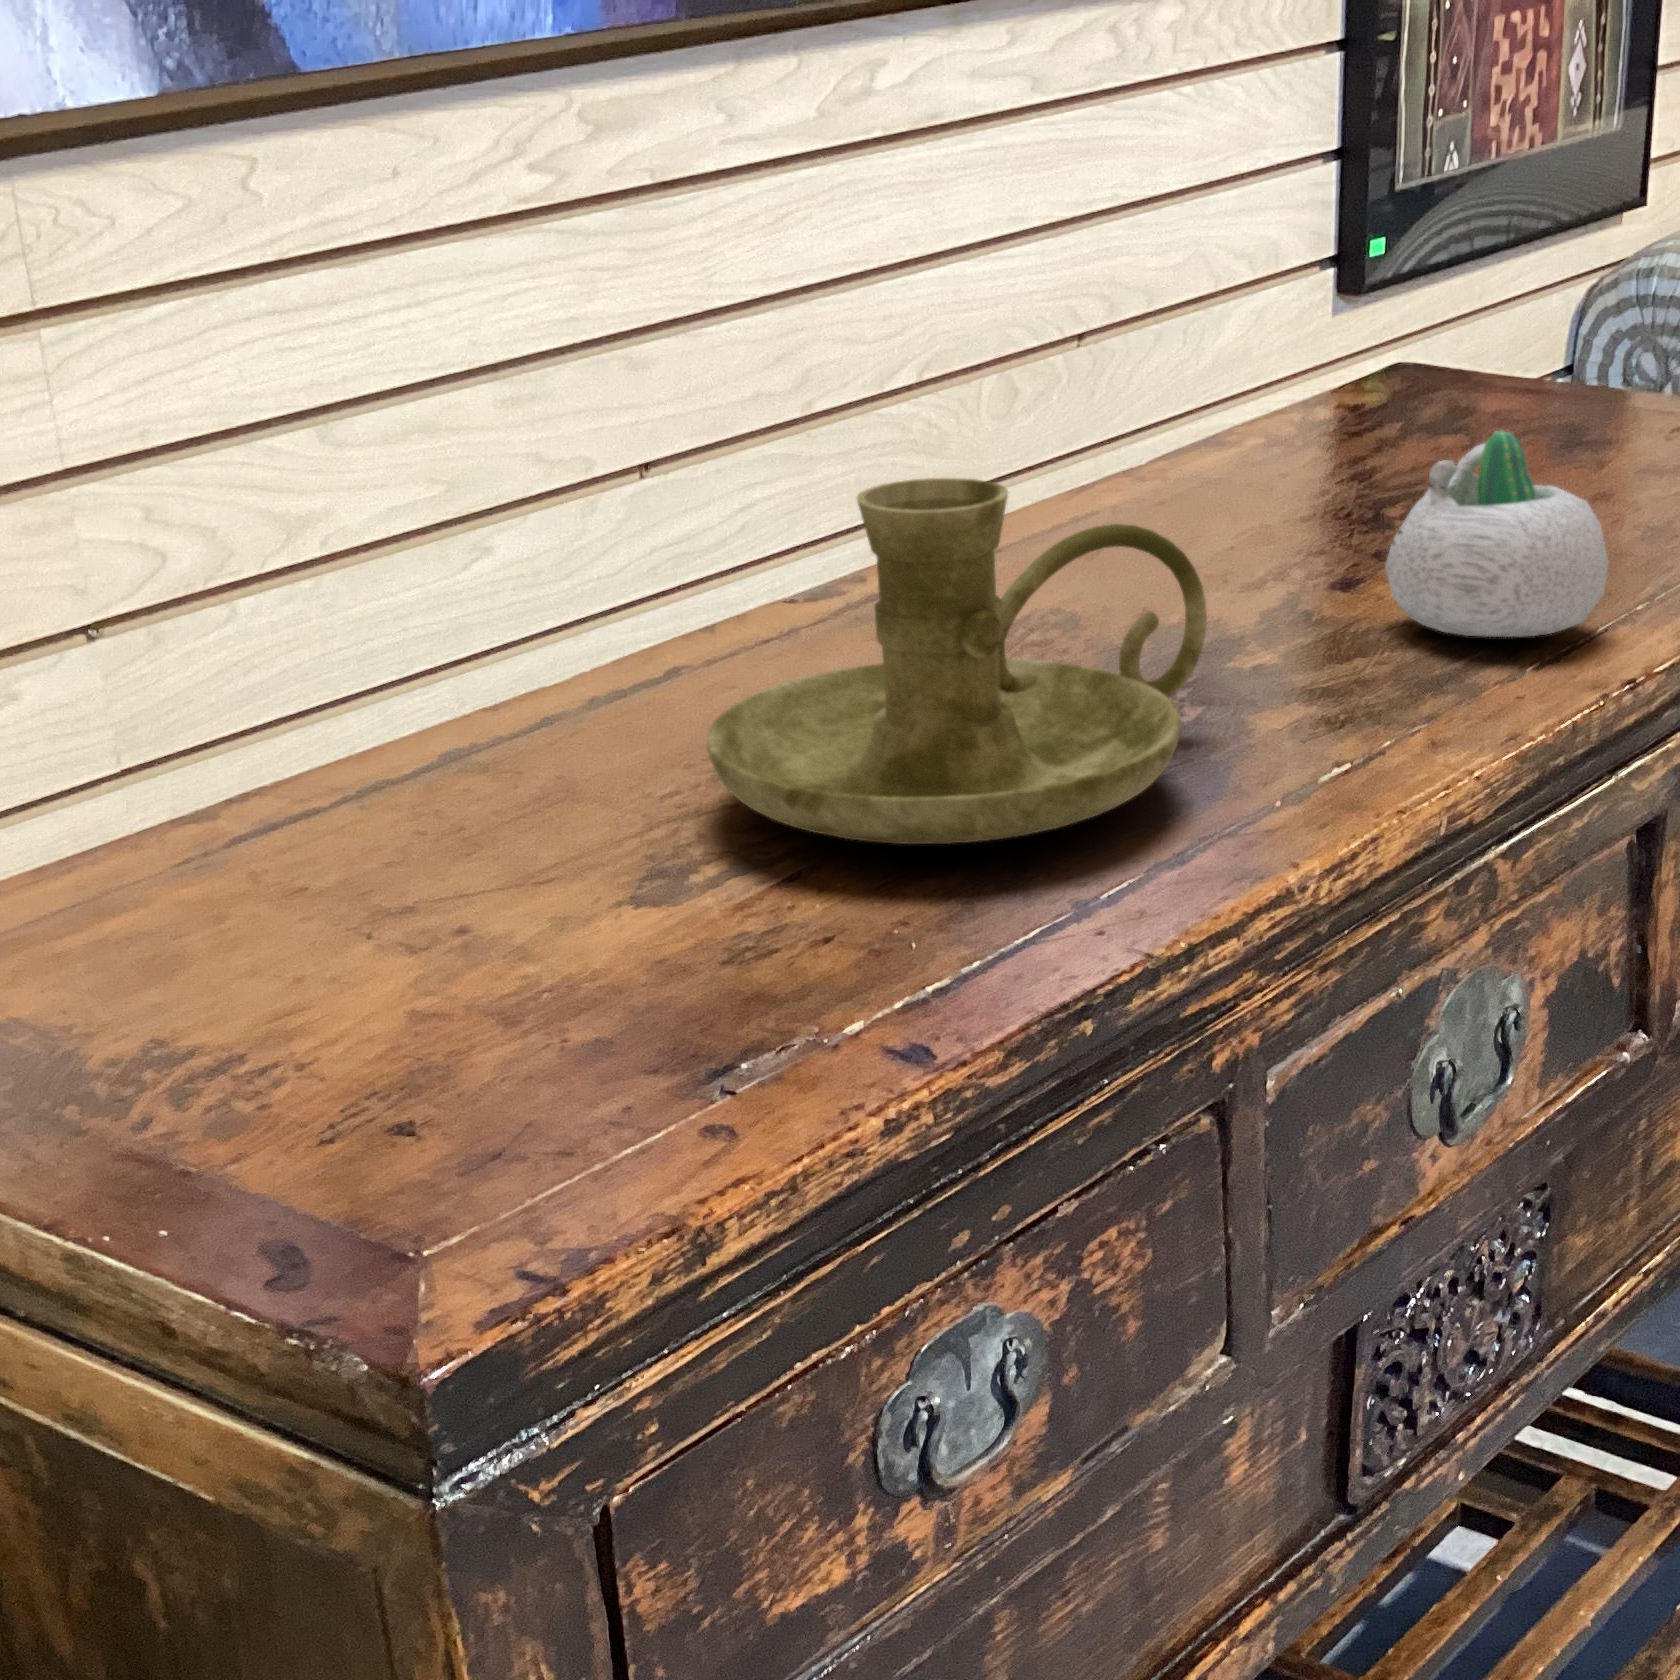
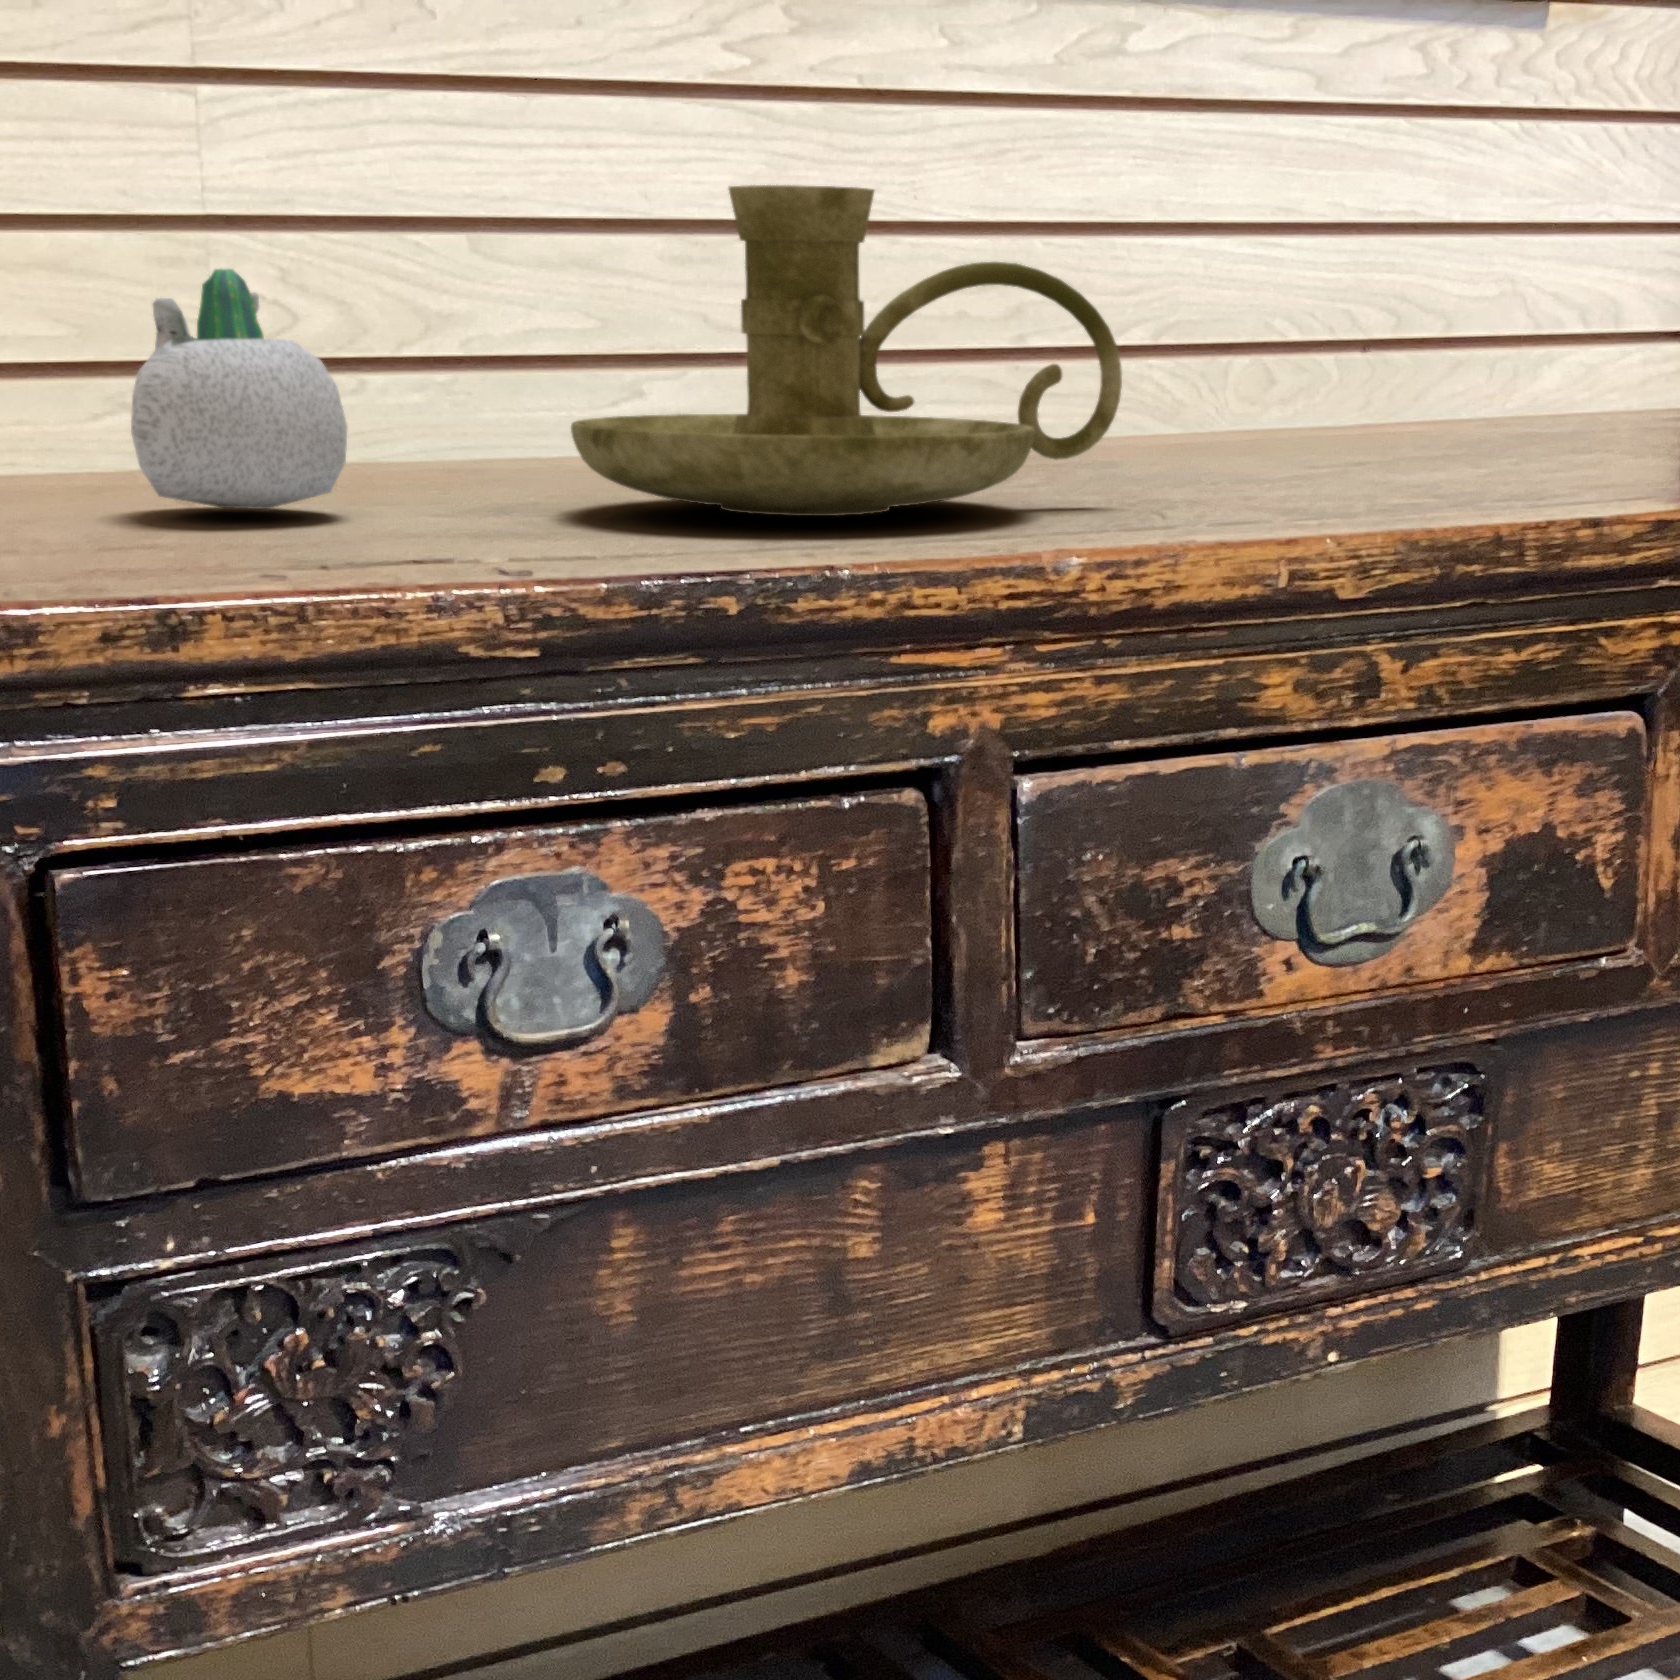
succulent planter: present [1385,430,1609,637] -> present [131,268,347,509]

